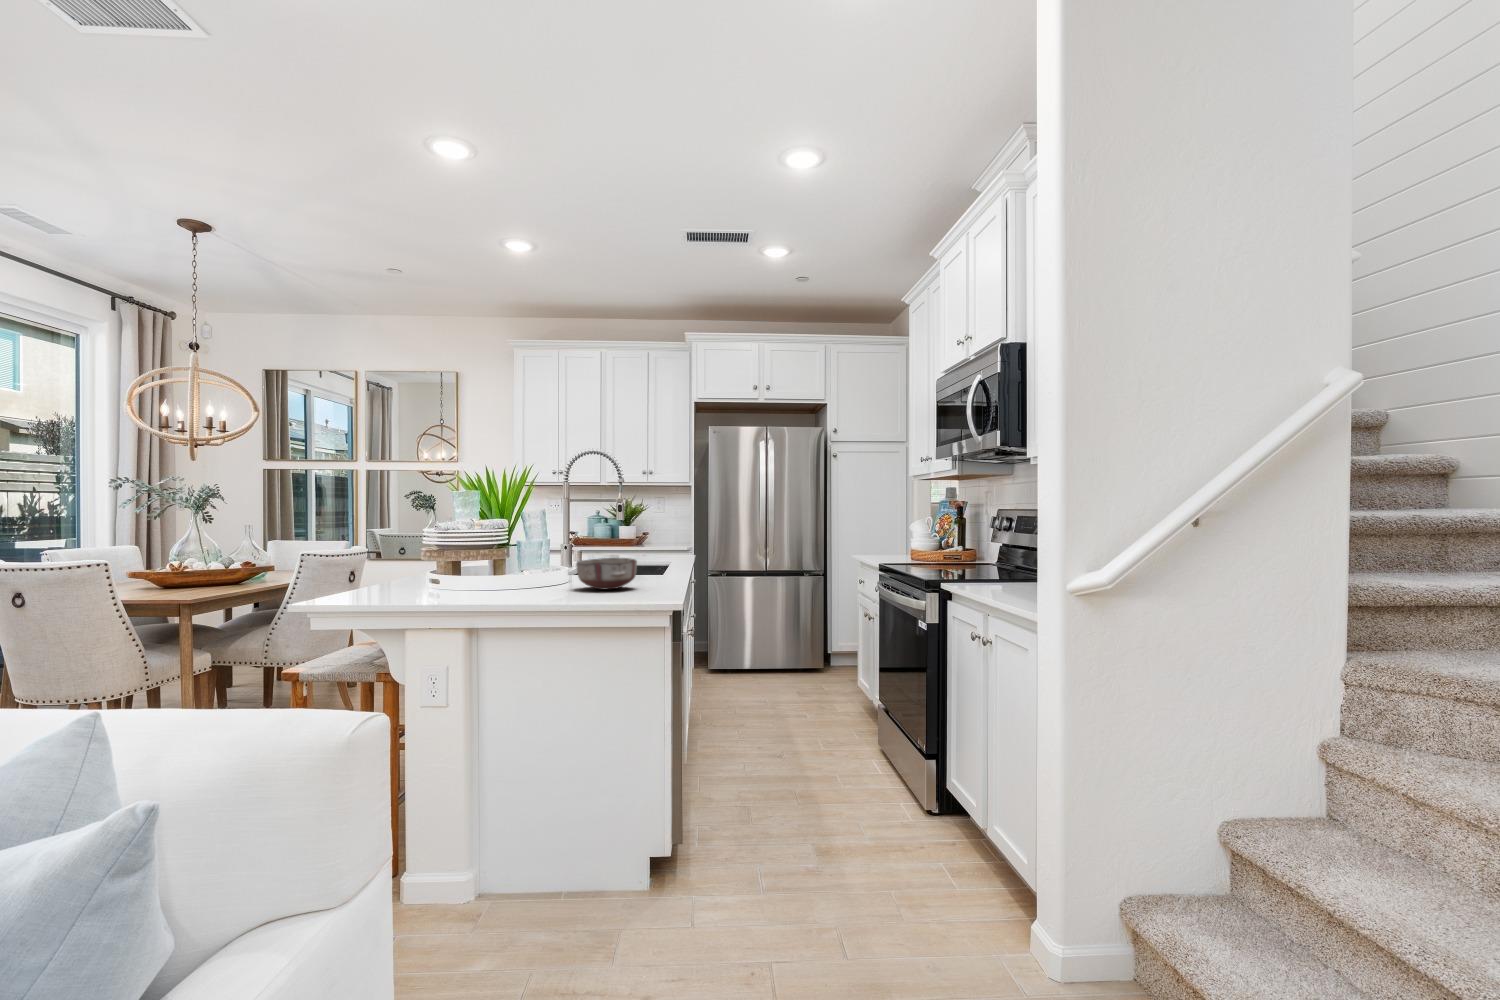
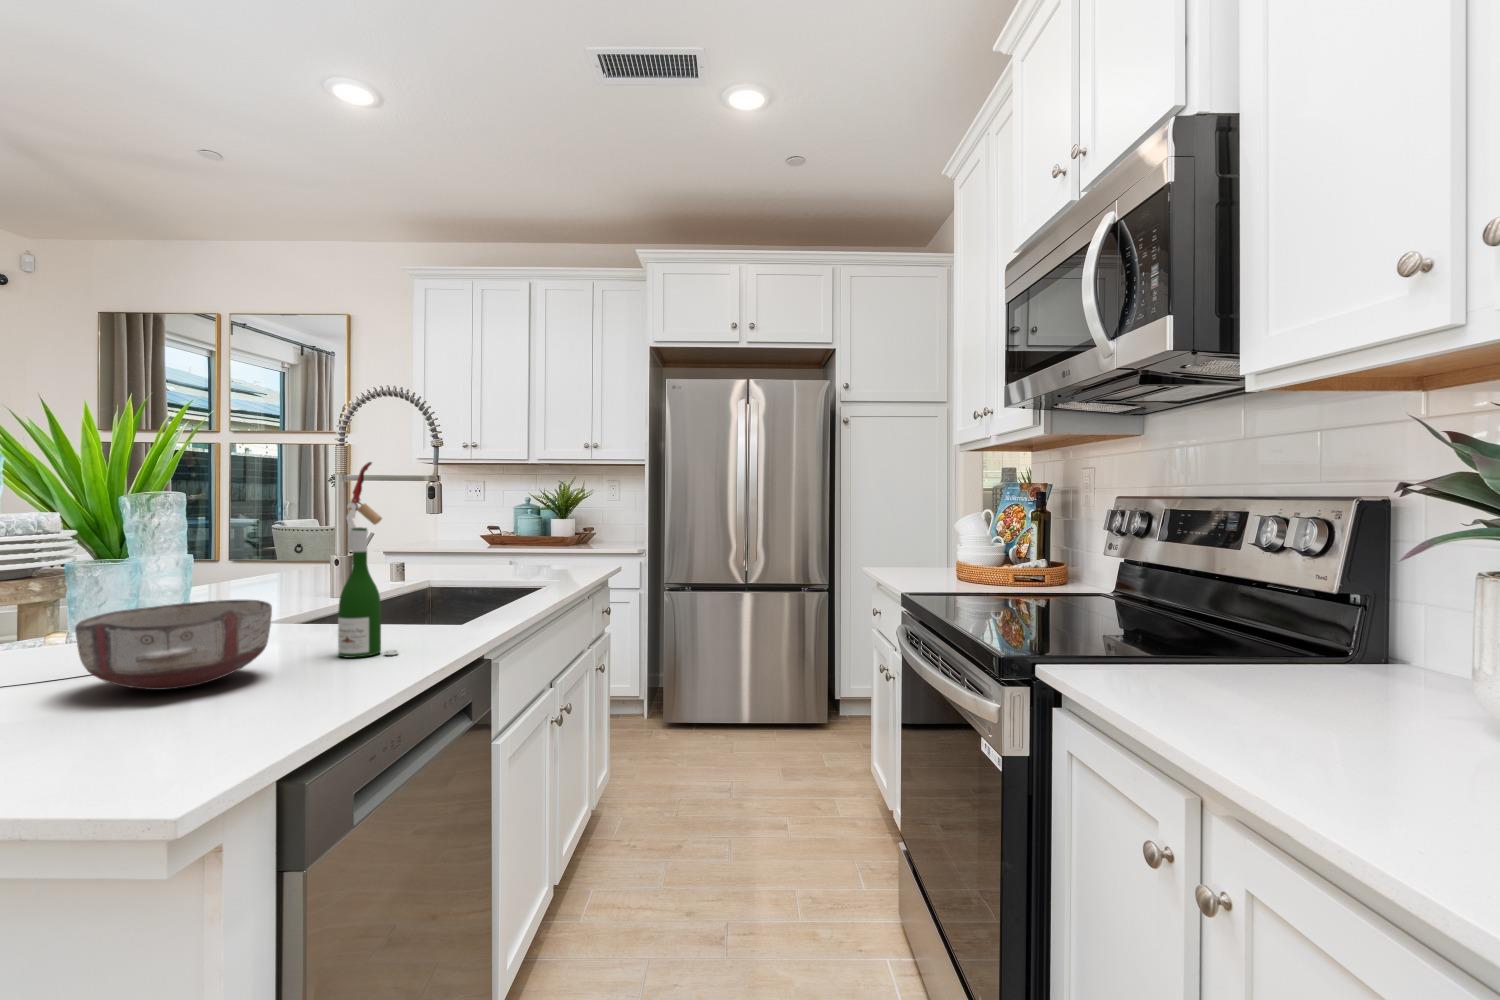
wine bottle: none [642,499,667,584] -> present [338,462,398,658]

